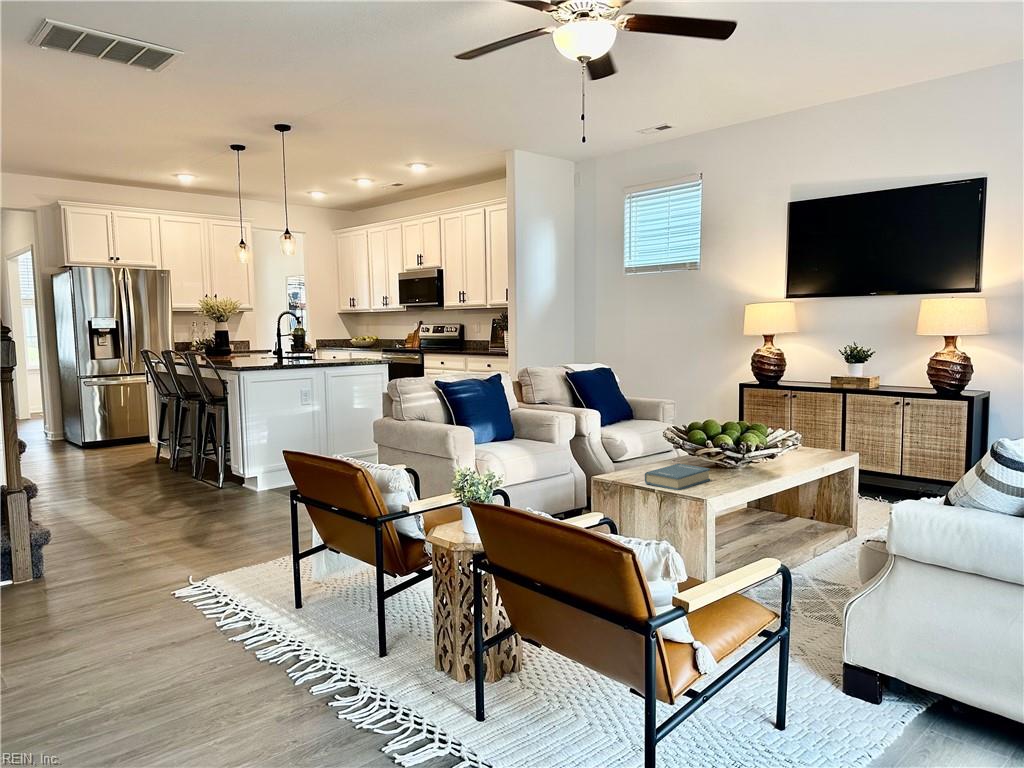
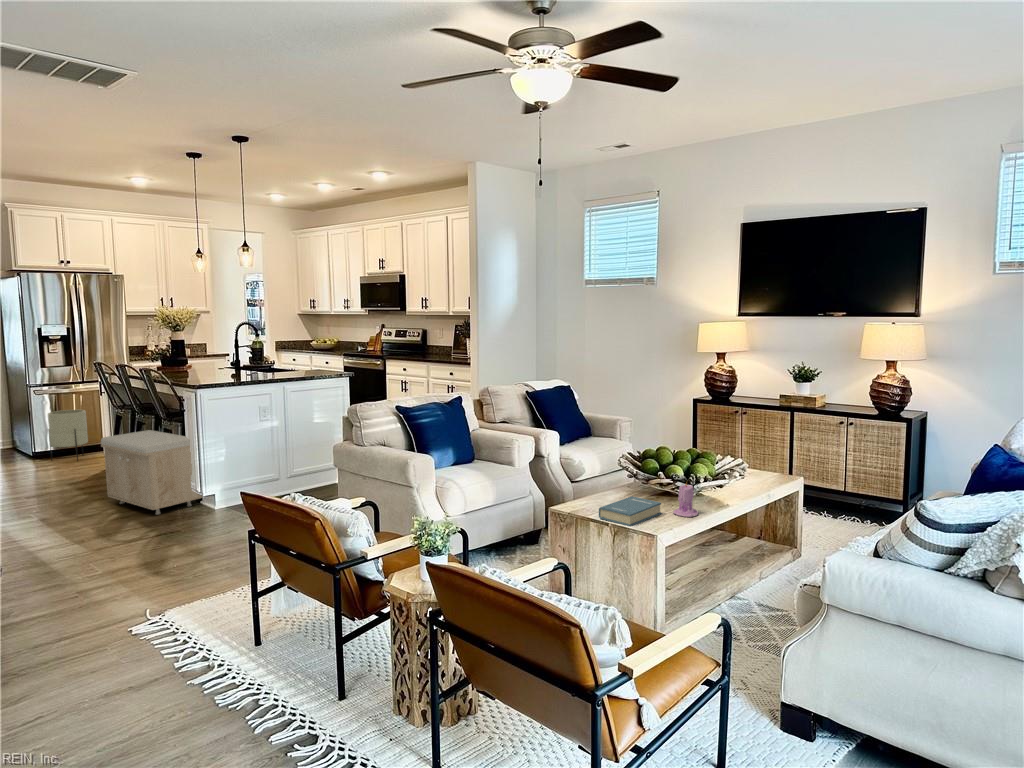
planter: none [98,400,136,450] -> present [48,410,88,461]
storage bench: none [148,414,245,495] -> present [101,430,202,514]
candle: none [722,446,749,483] -> present [673,484,698,517]

